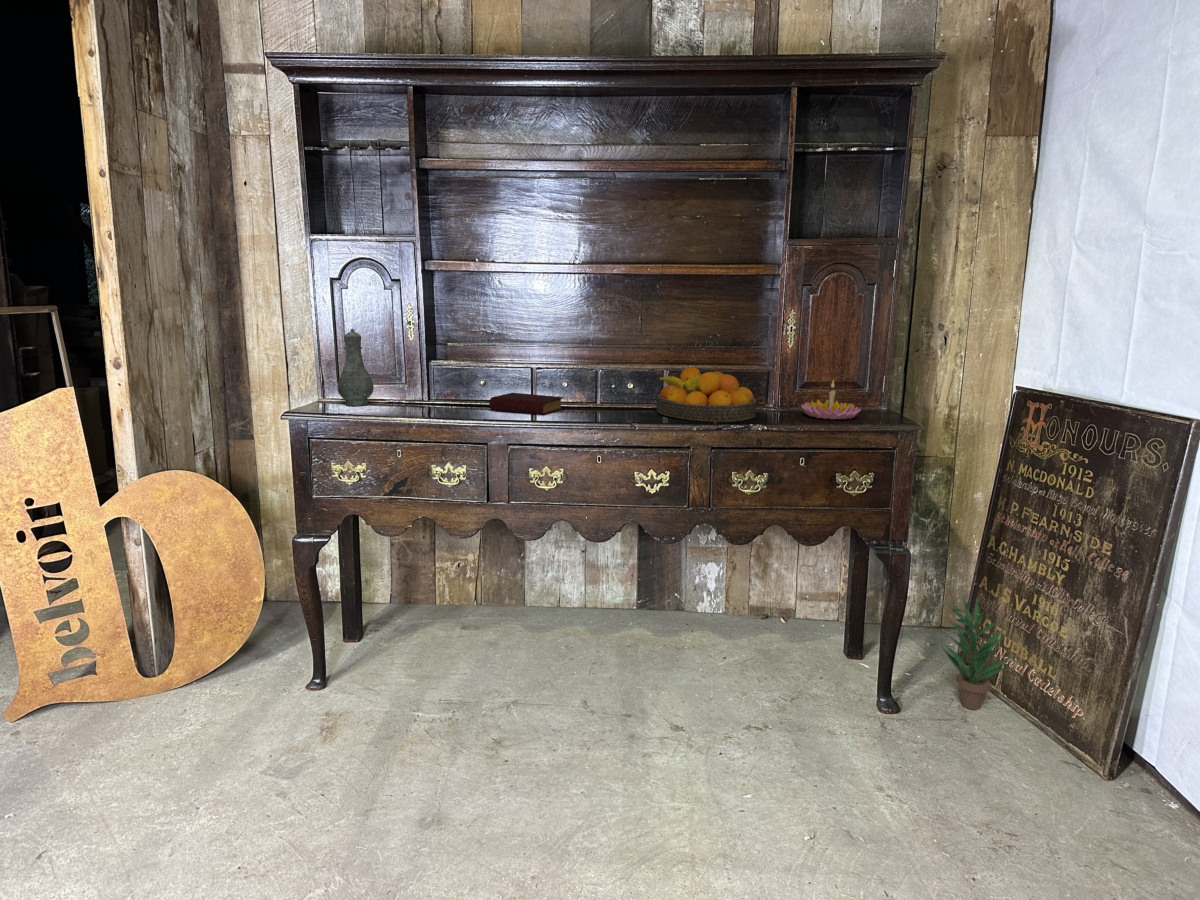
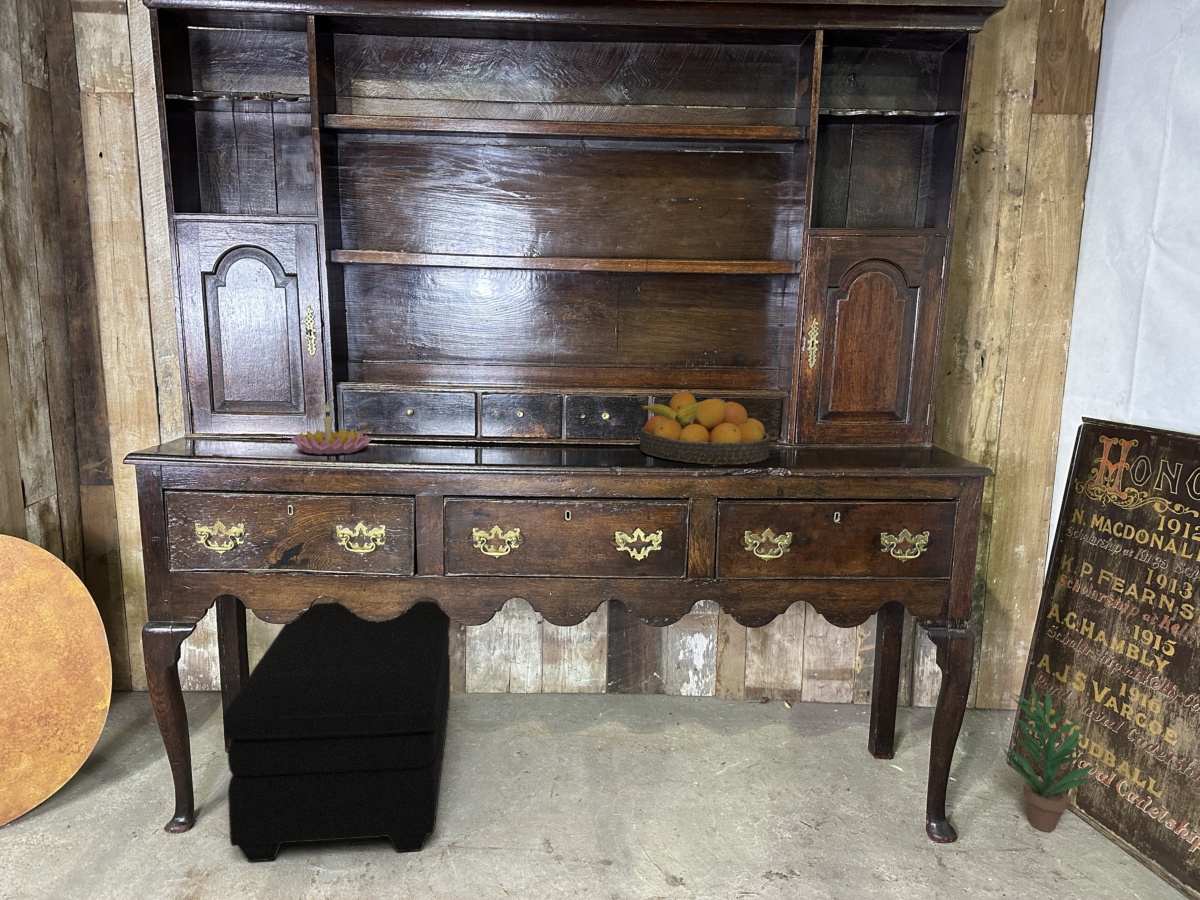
vase: present [338,329,374,406] -> none [213,340,263,443]
candle holder: present [801,380,860,420] -> present [292,402,372,456]
book: present [489,393,563,415] -> none [418,425,519,456]
ottoman: none [354,531,512,706] -> present [223,601,451,861]

